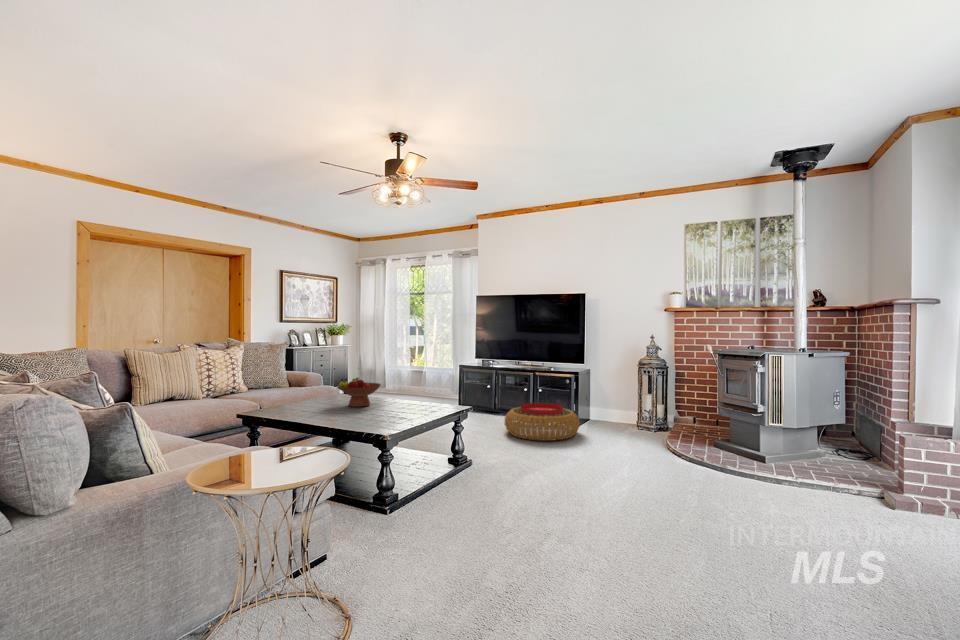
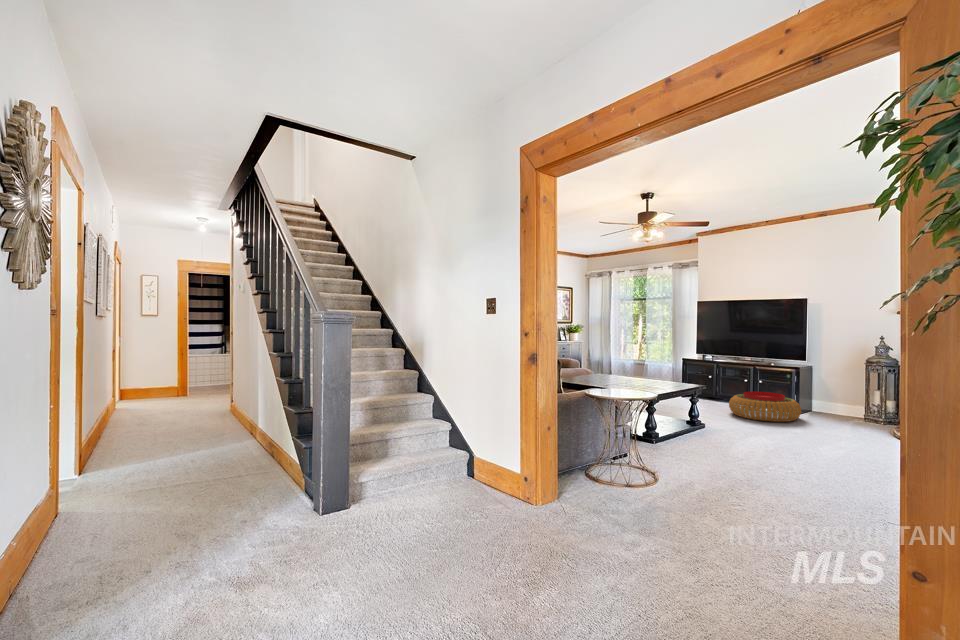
fruit bowl: present [338,378,381,407] -> none [604,364,635,384]

